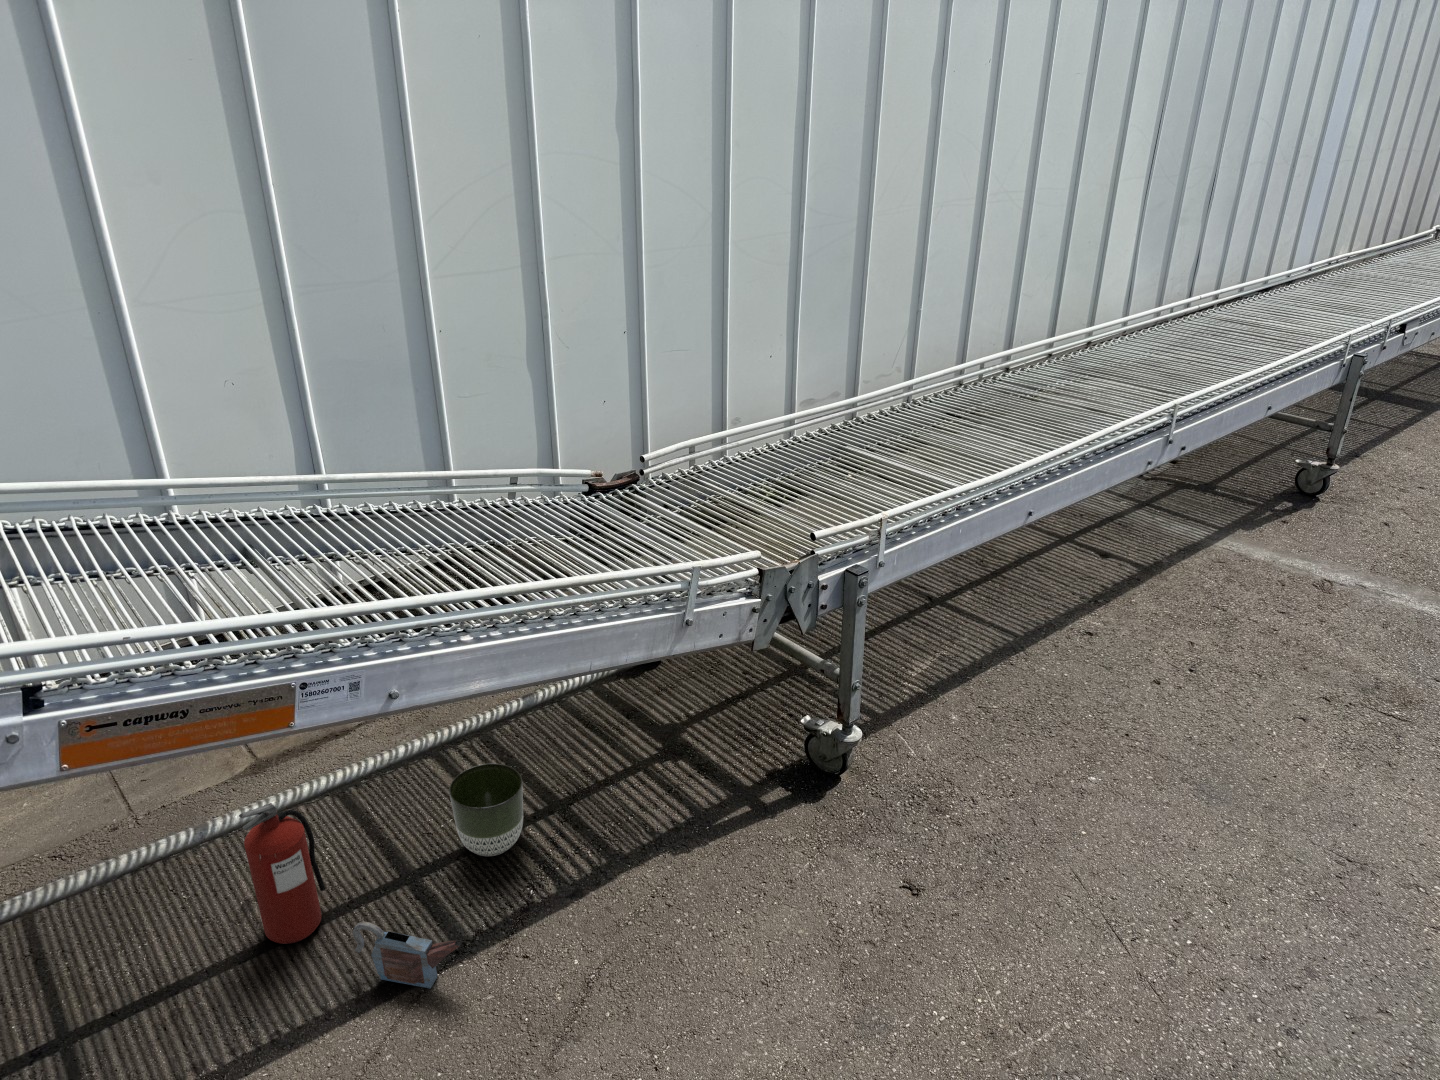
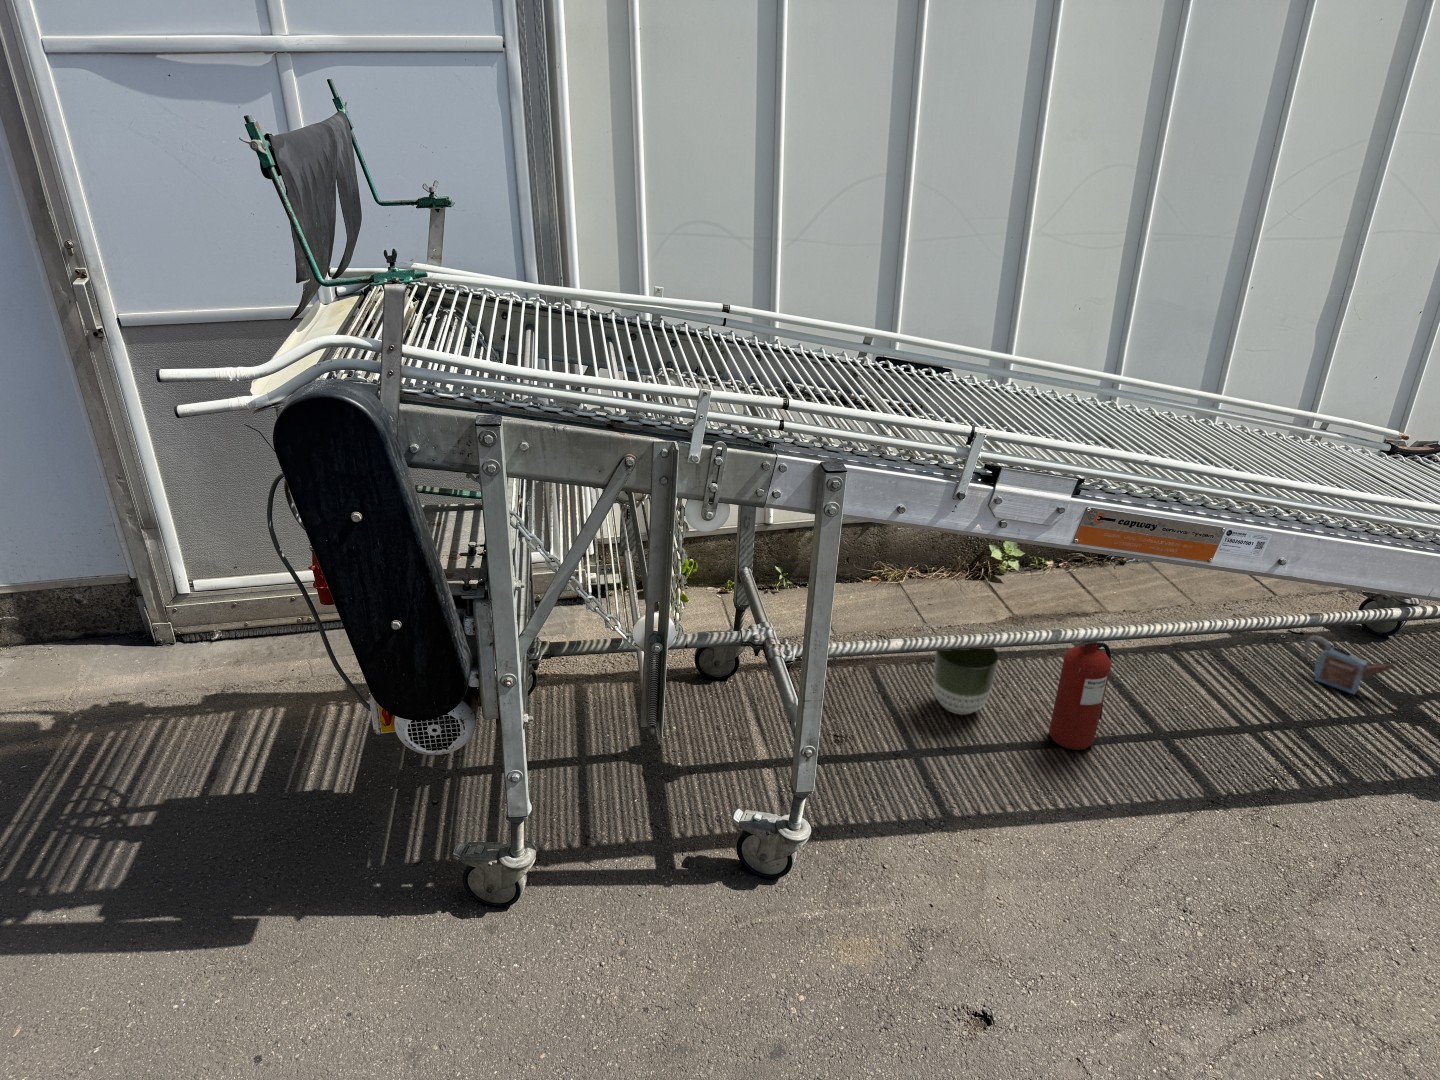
planter: present [449,763,523,856] -> present [933,648,999,715]
watering can: present [353,922,461,988] -> present [1301,636,1395,694]

